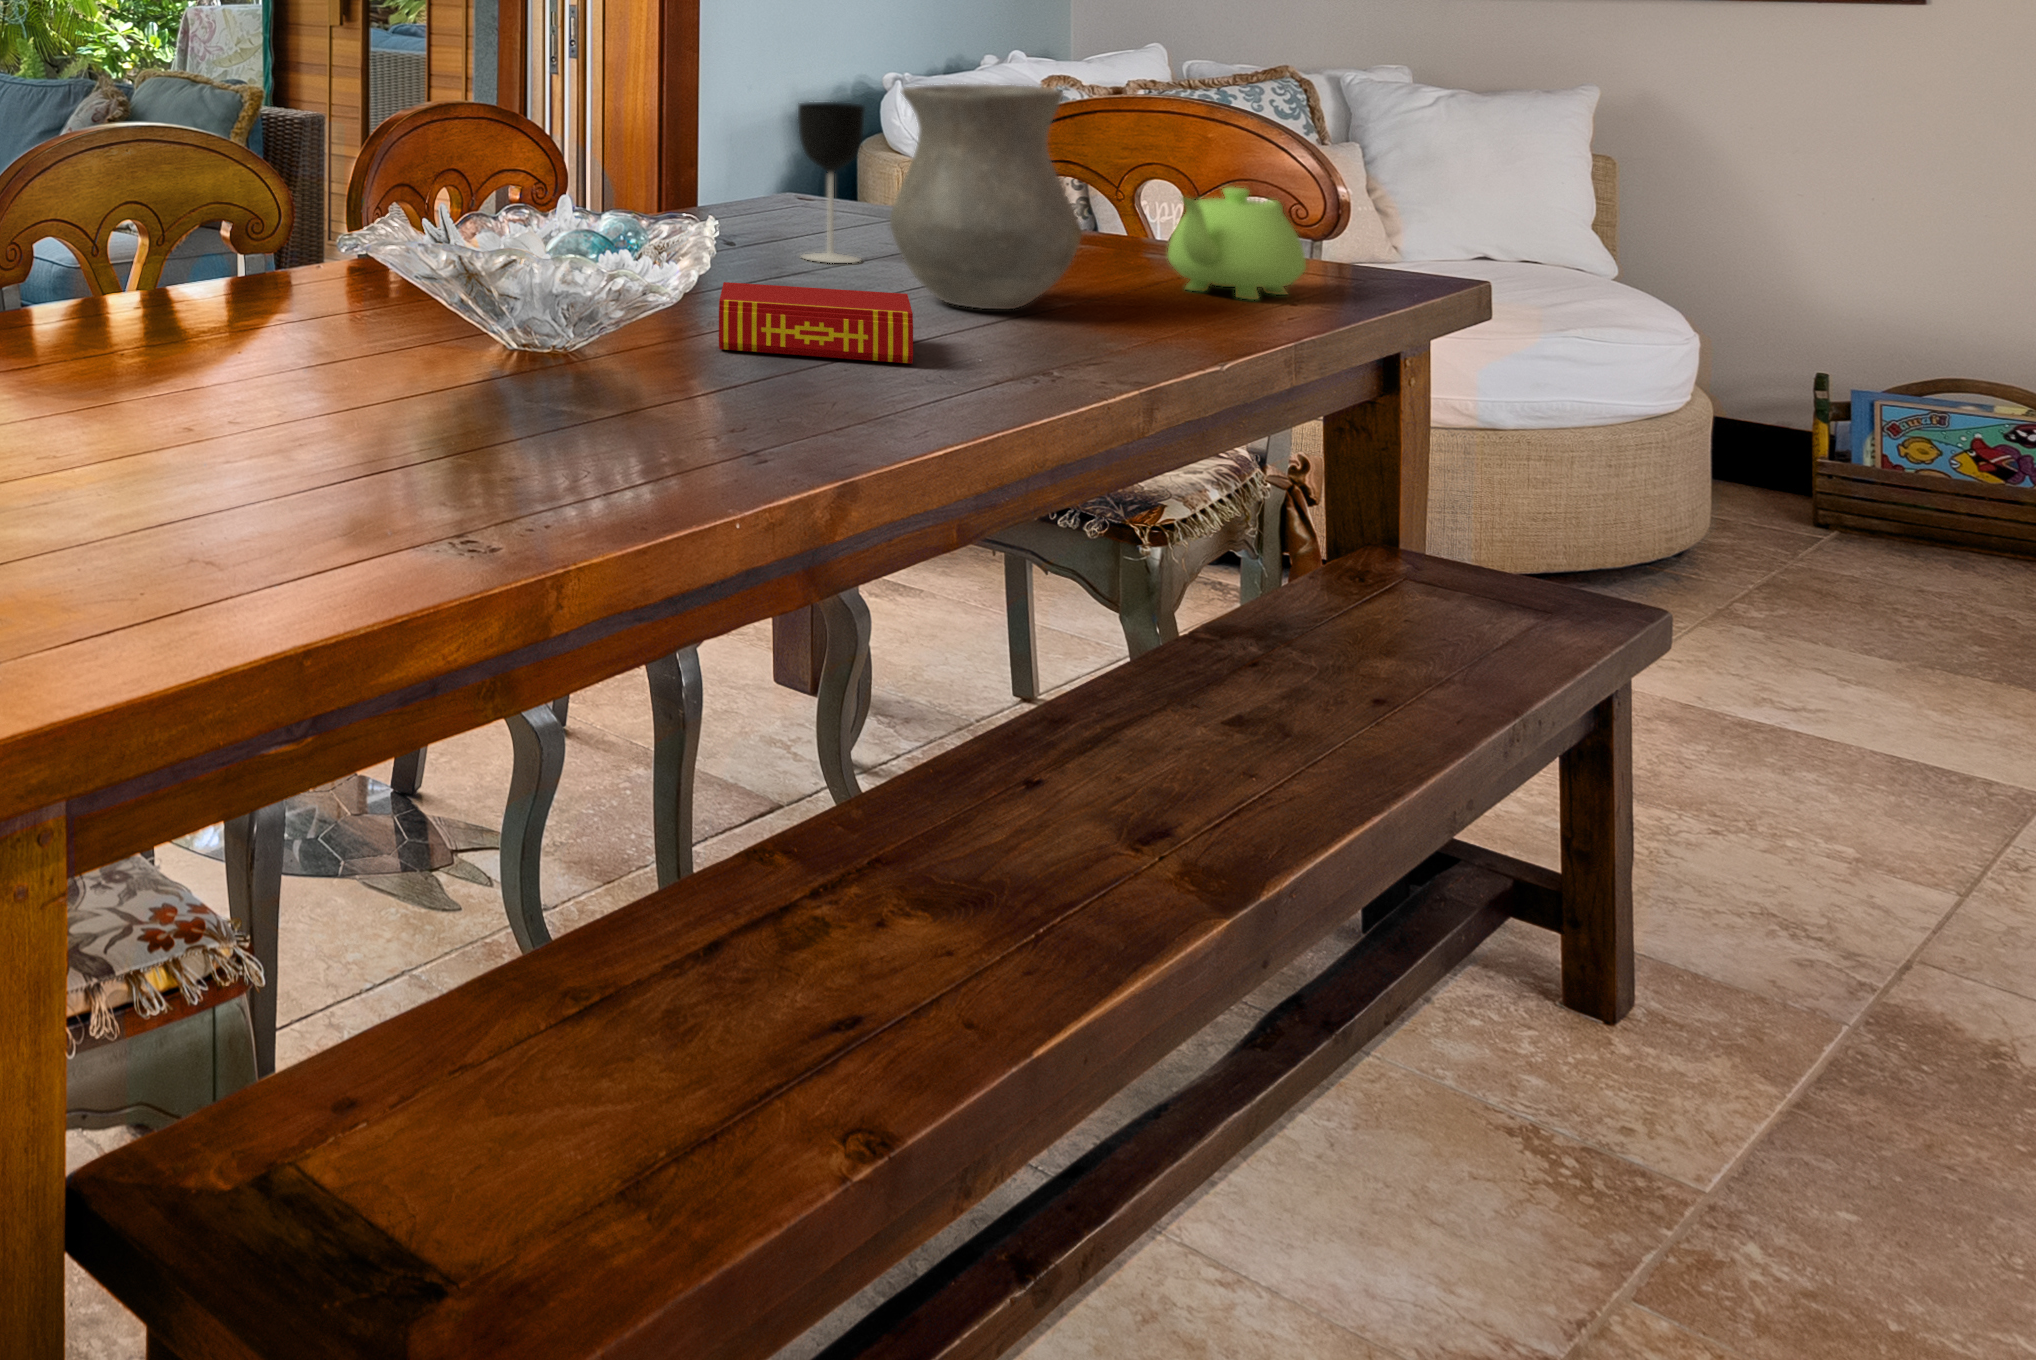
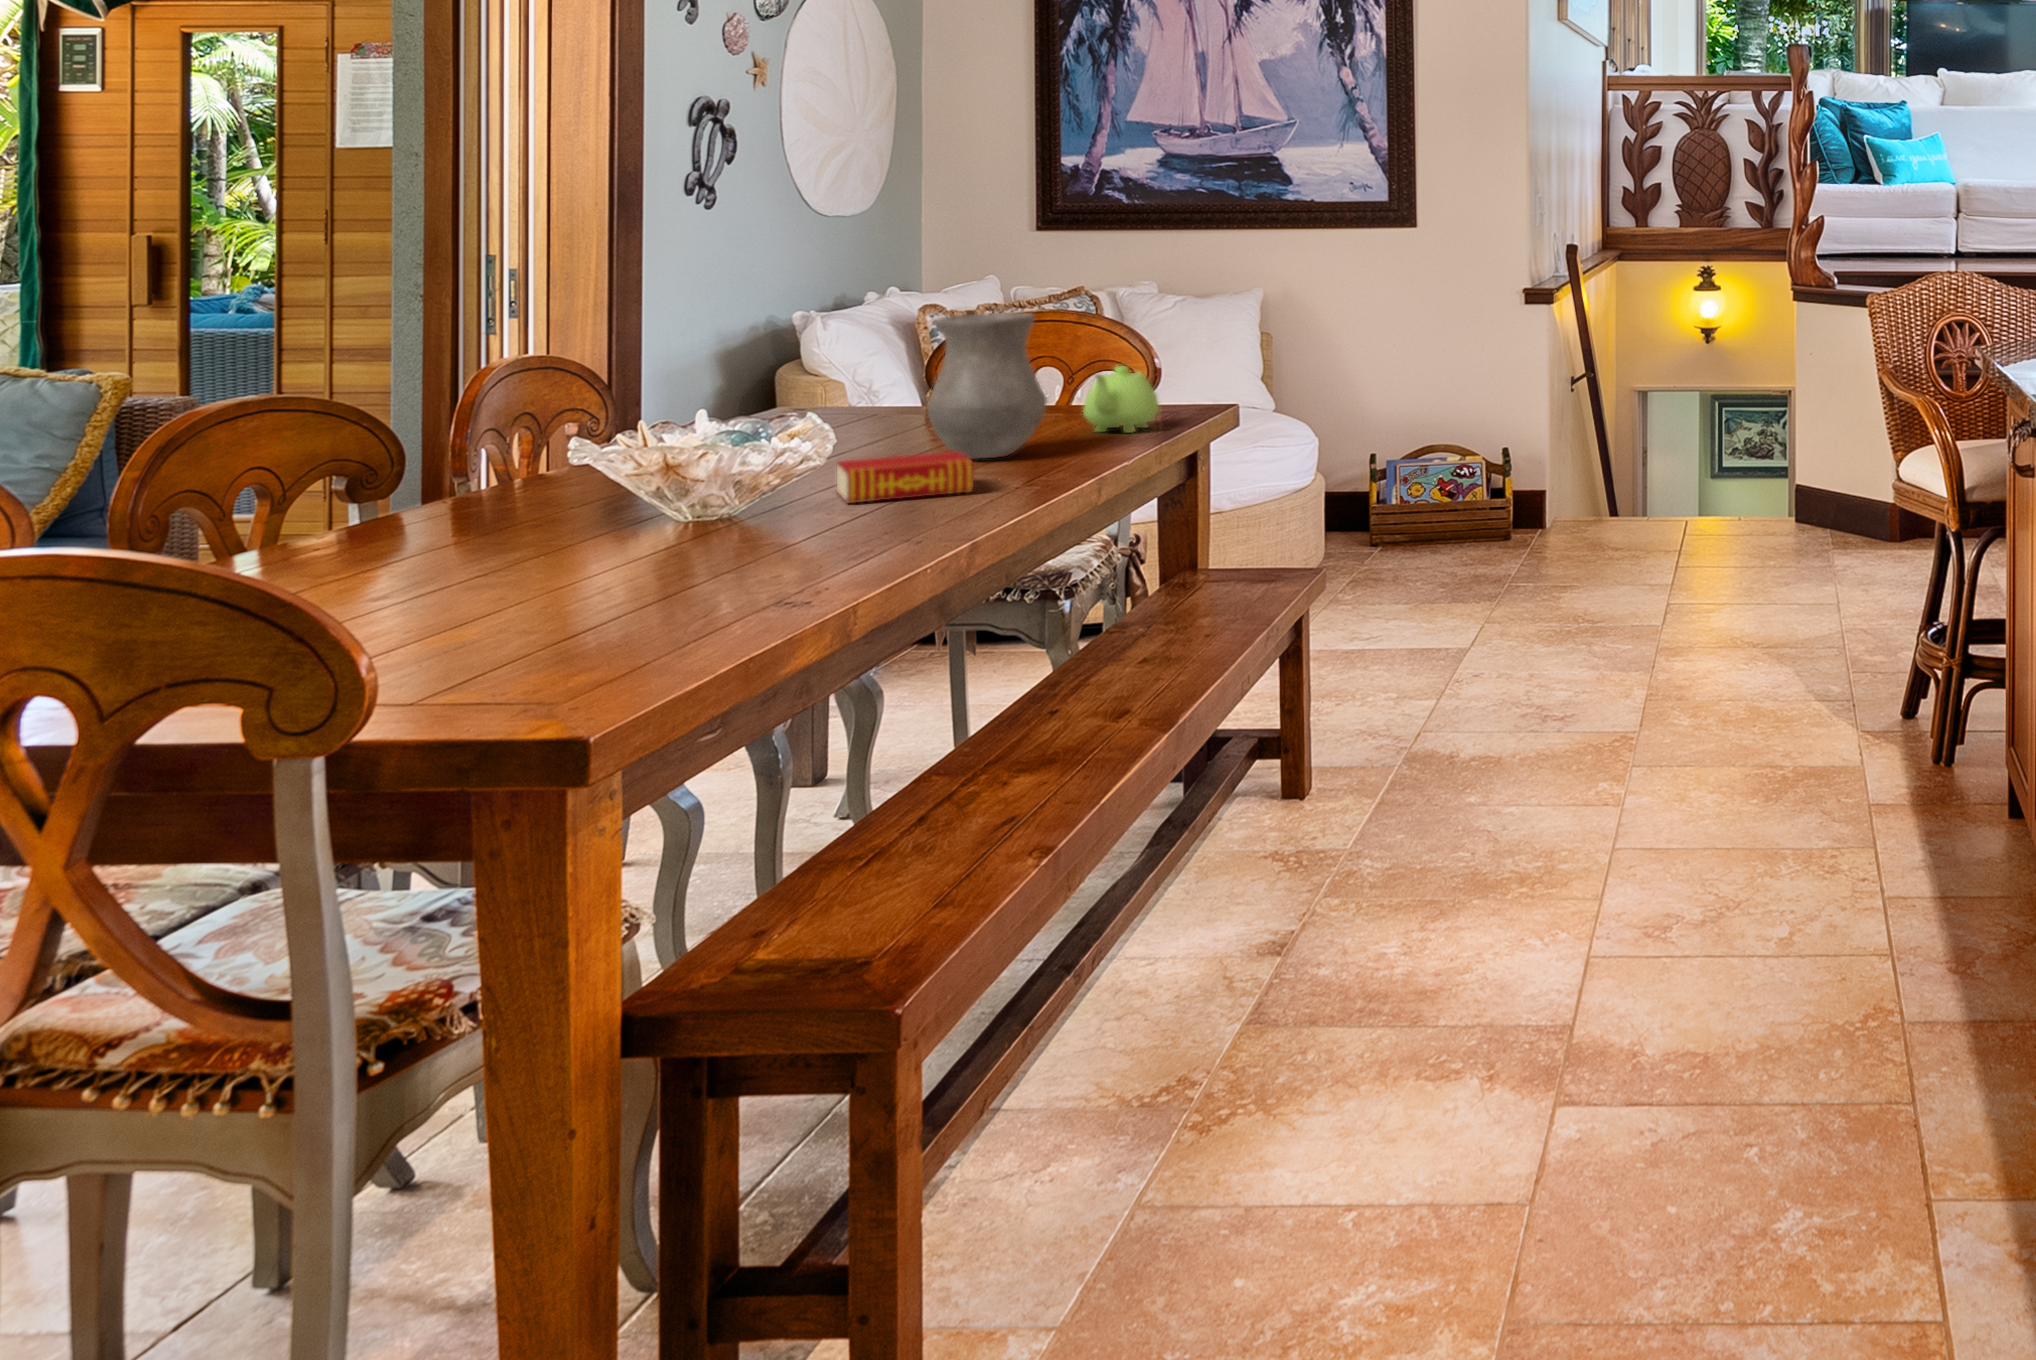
wine glass: present [798,102,864,263] -> none [843,333,891,447]

